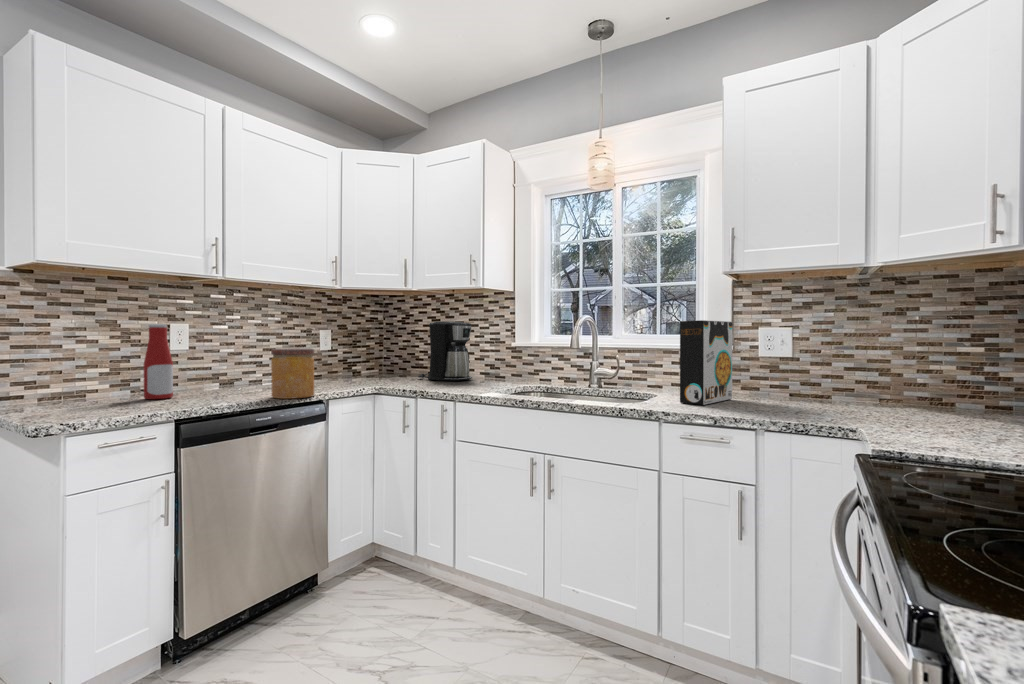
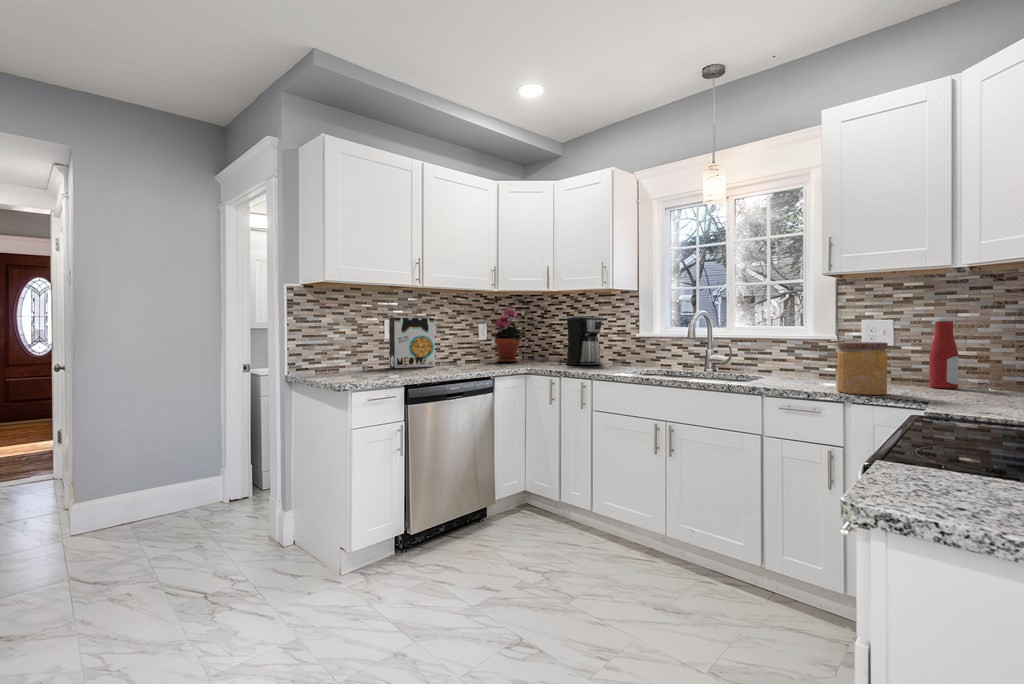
potted plant: none [336,311,378,378] -> present [491,309,523,362]
cereal box: present [680,320,732,405] -> present [389,317,435,368]
bottle: present [144,324,173,399] -> present [929,318,959,389]
jar: present [271,348,314,399] -> present [837,342,888,395]

